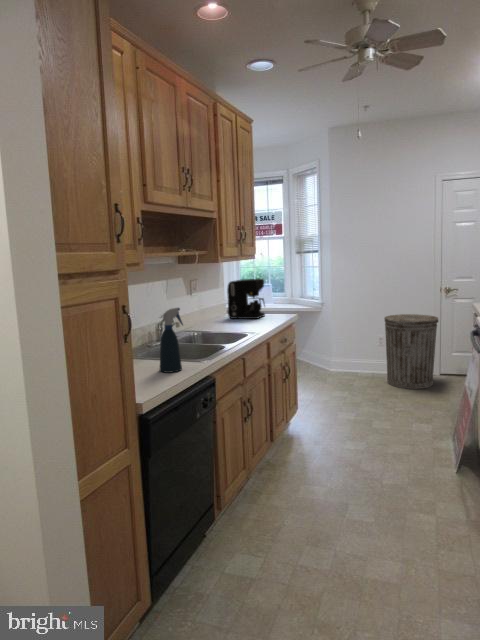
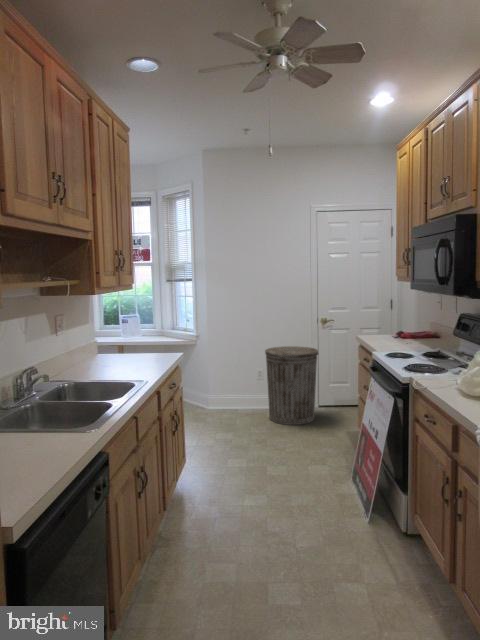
coffee maker: present [227,279,265,319] -> none [101,312,147,361]
spray bottle: present [160,308,183,373] -> none [29,362,64,458]

